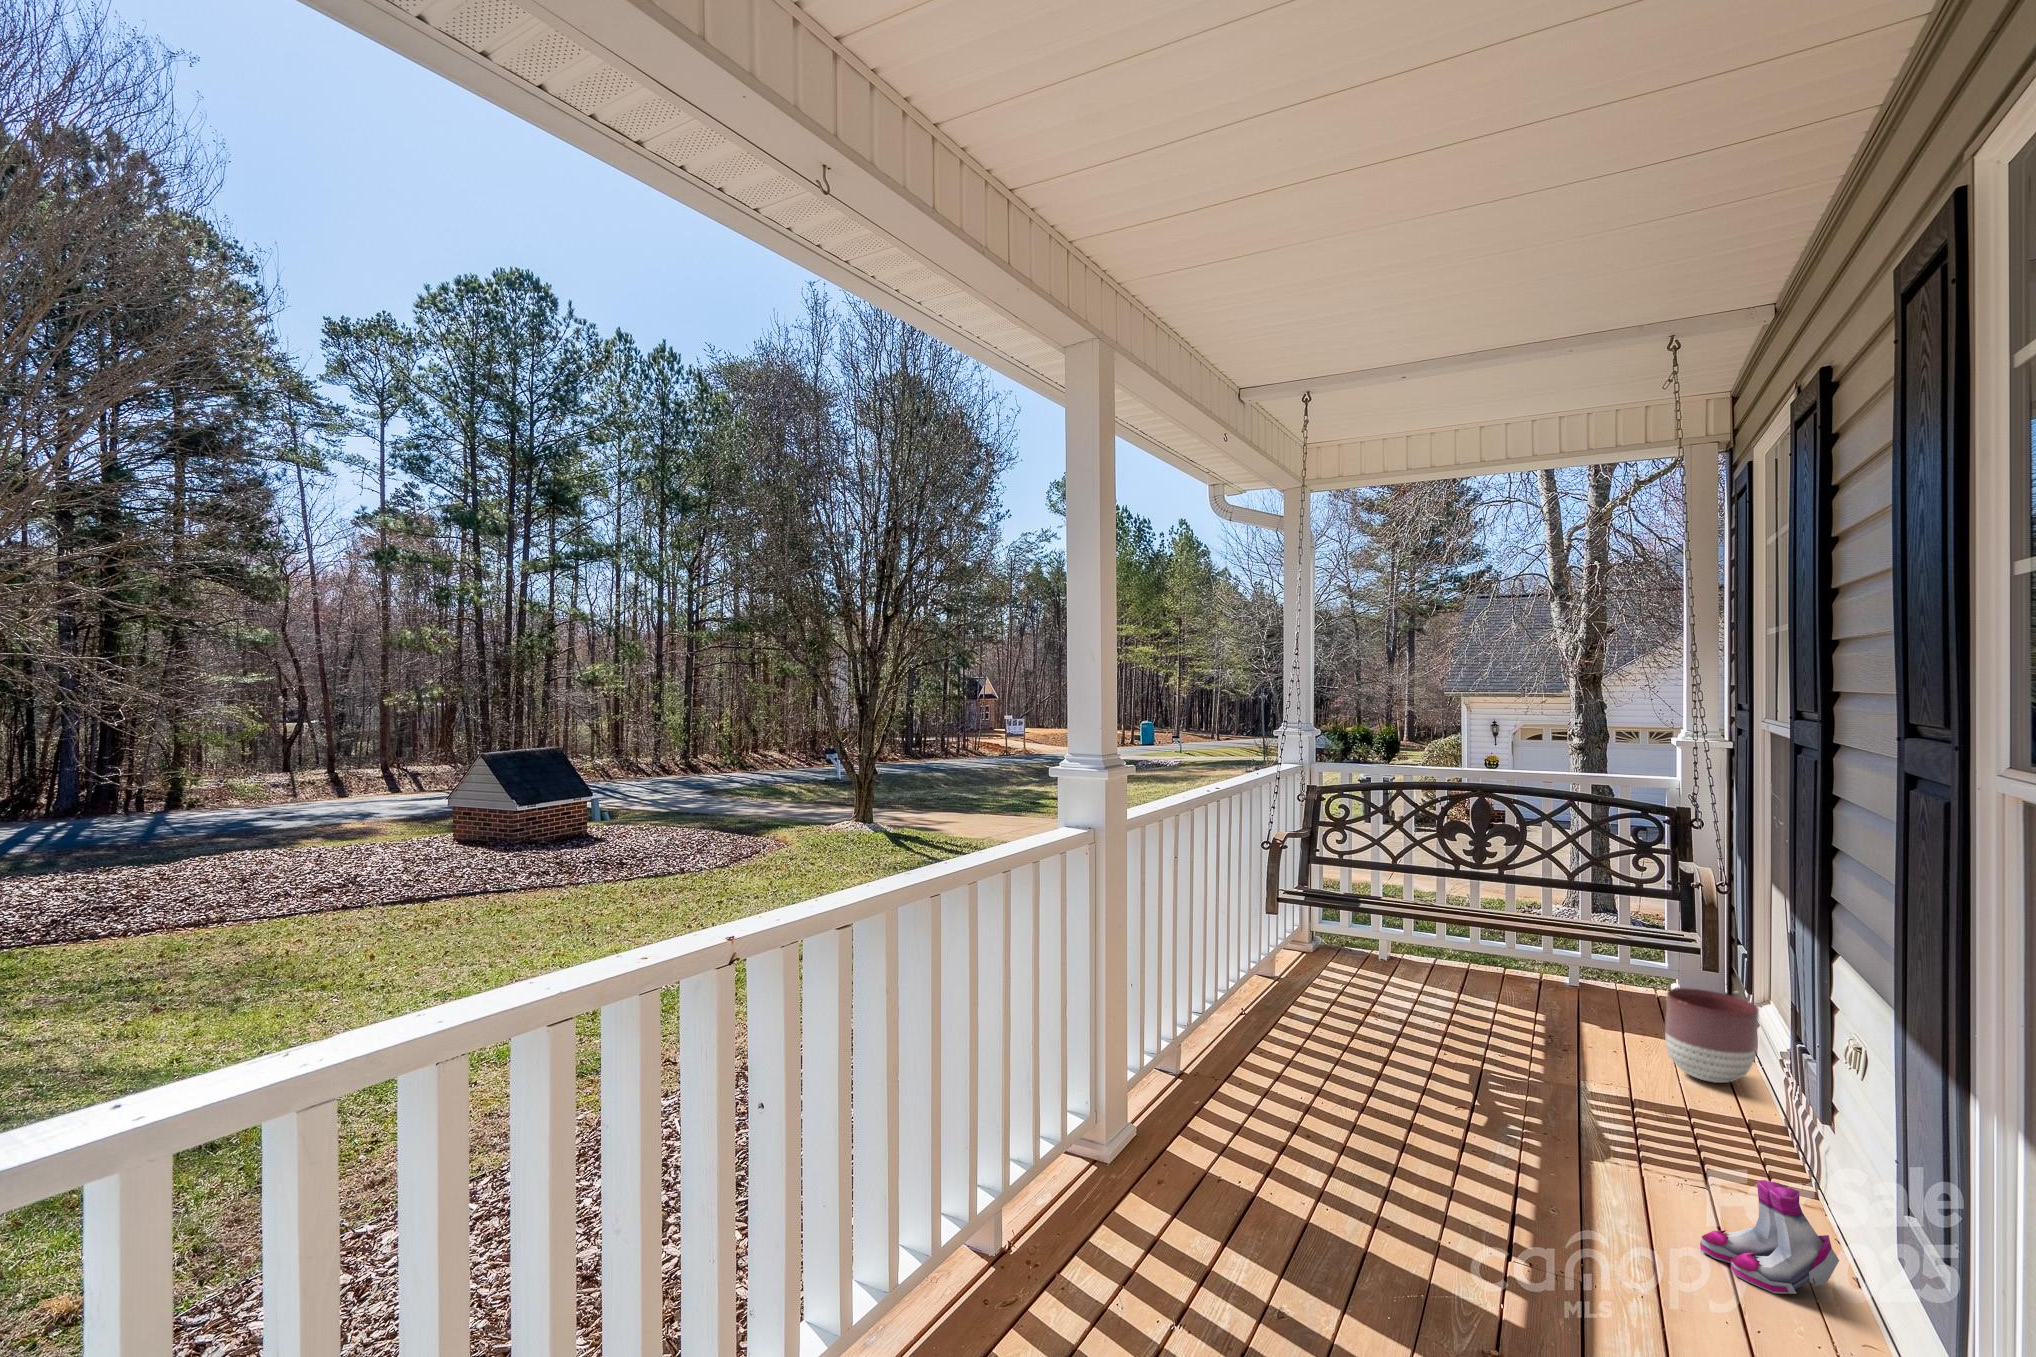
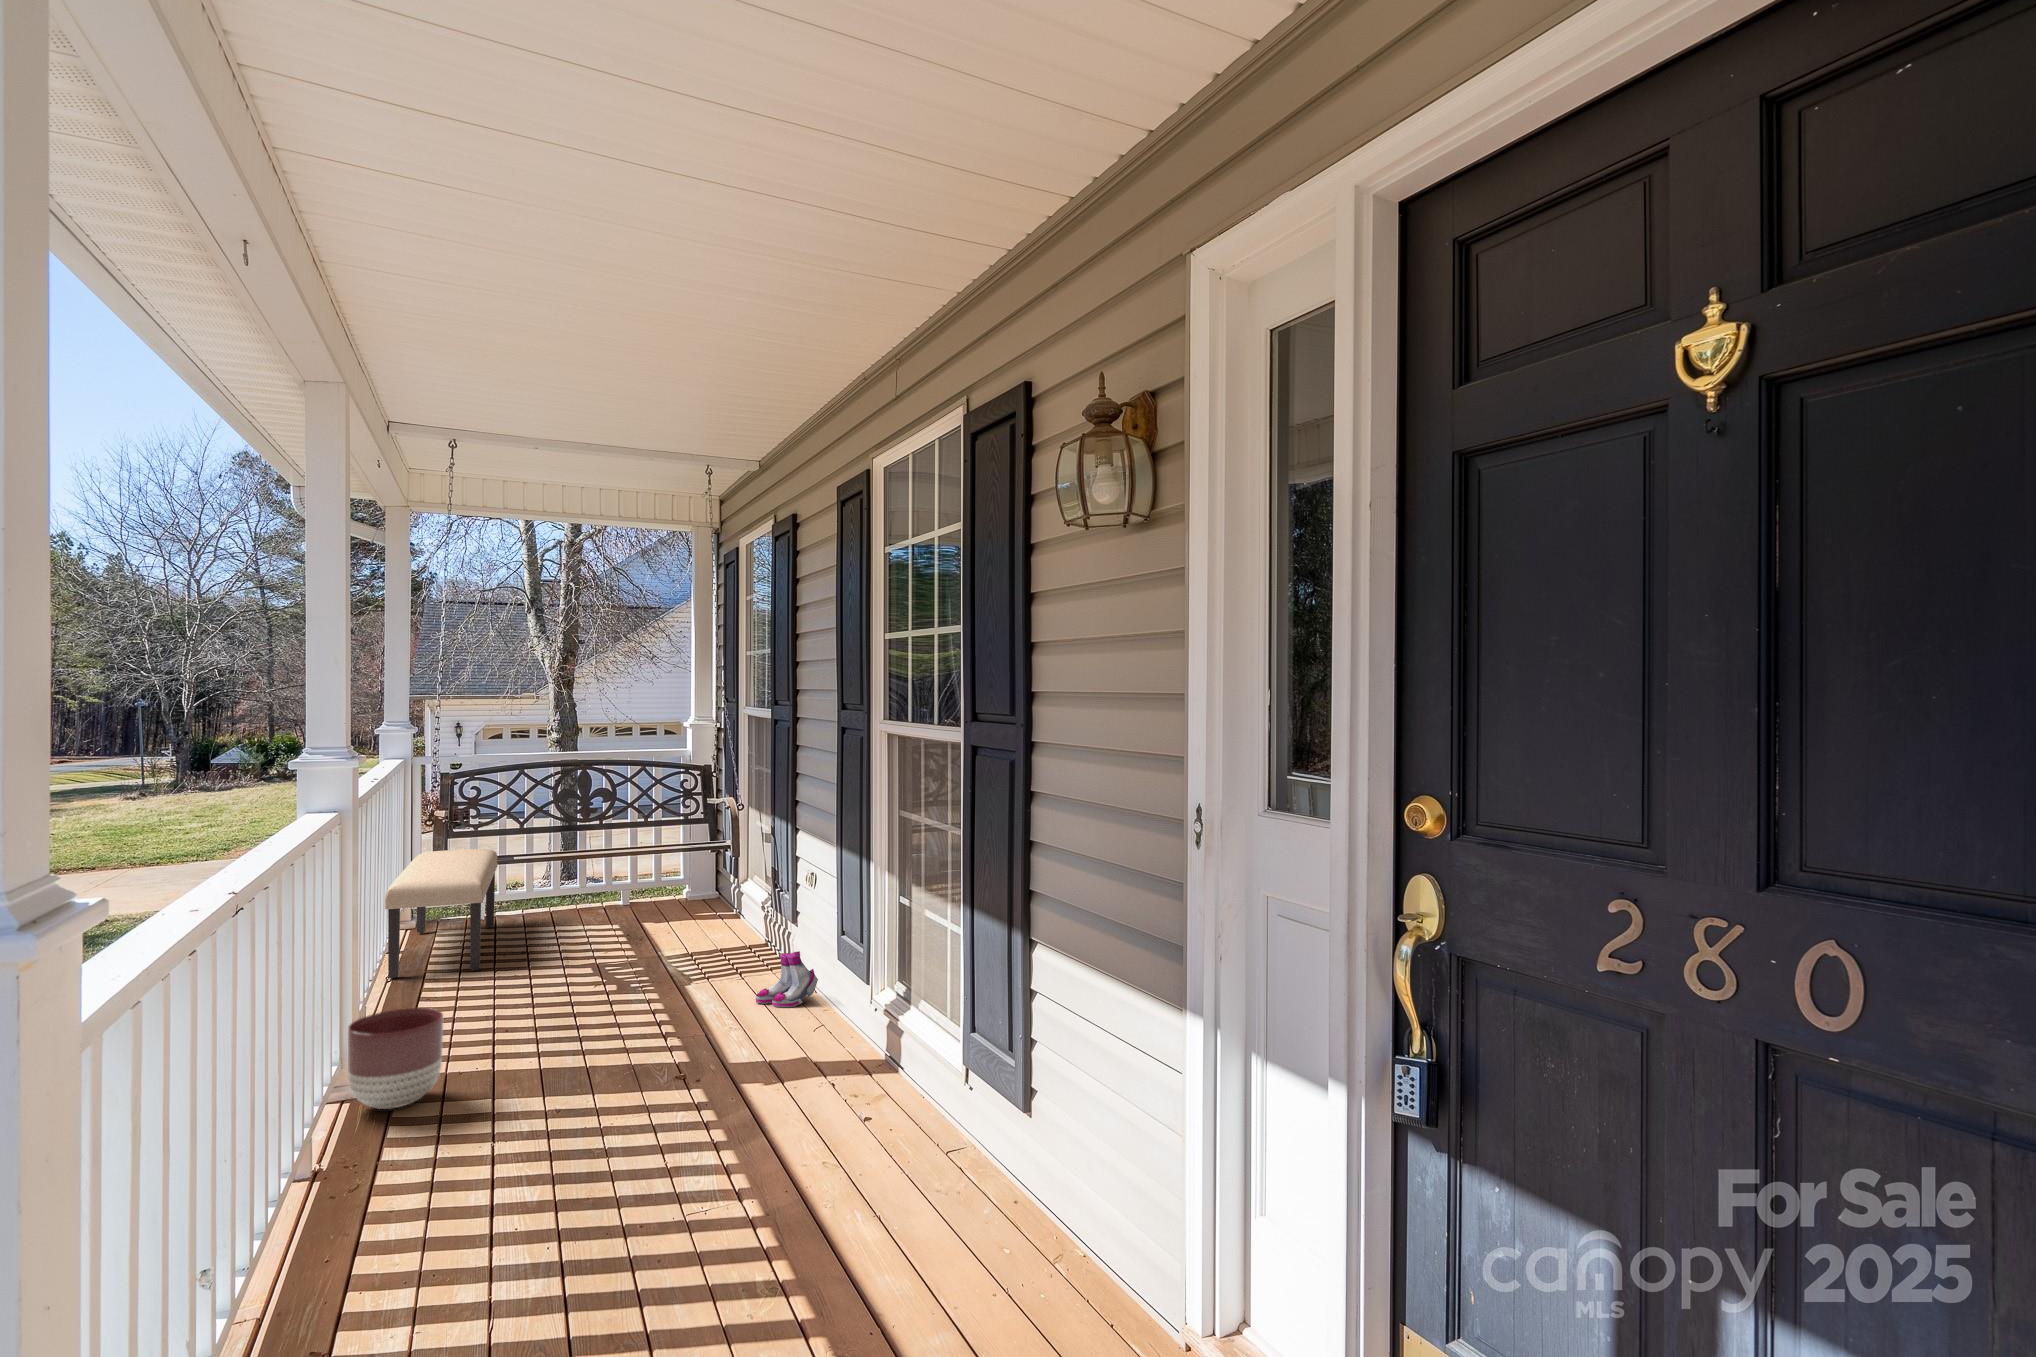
bench: none [1244,866,1405,1029] -> present [385,849,498,979]
planter: present [1665,988,1759,1083] -> present [348,1008,443,1109]

